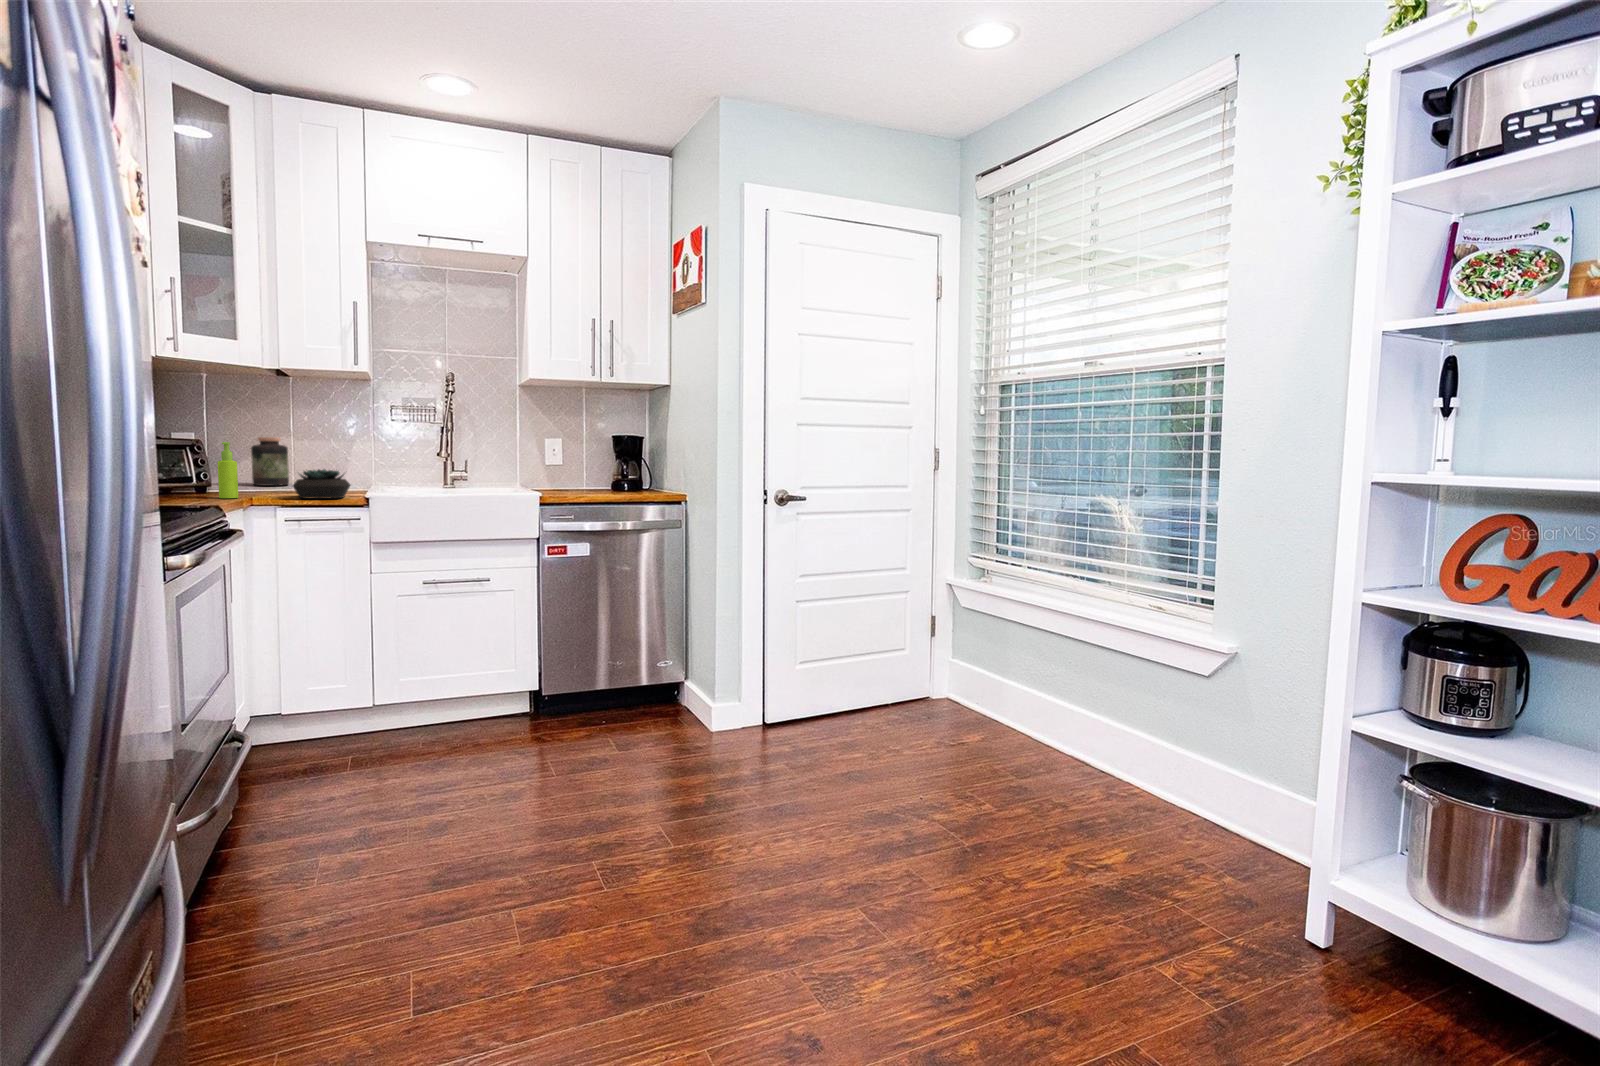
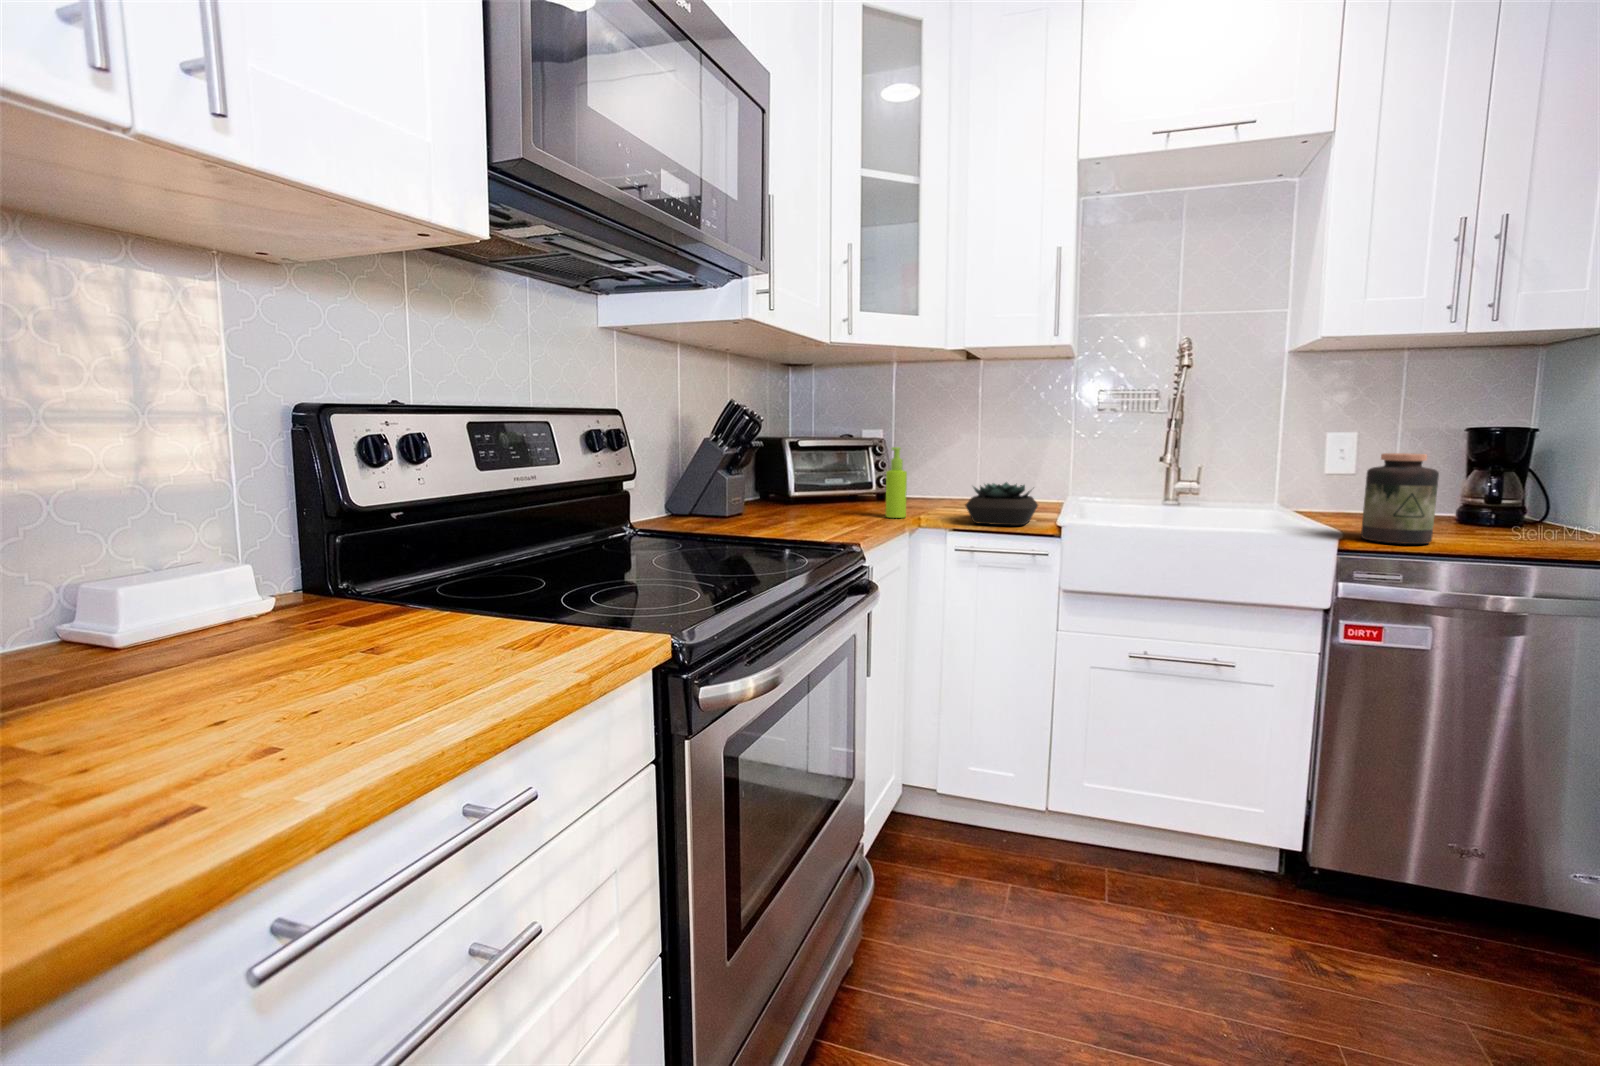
jar: present [251,437,289,486] -> present [1361,453,1439,544]

